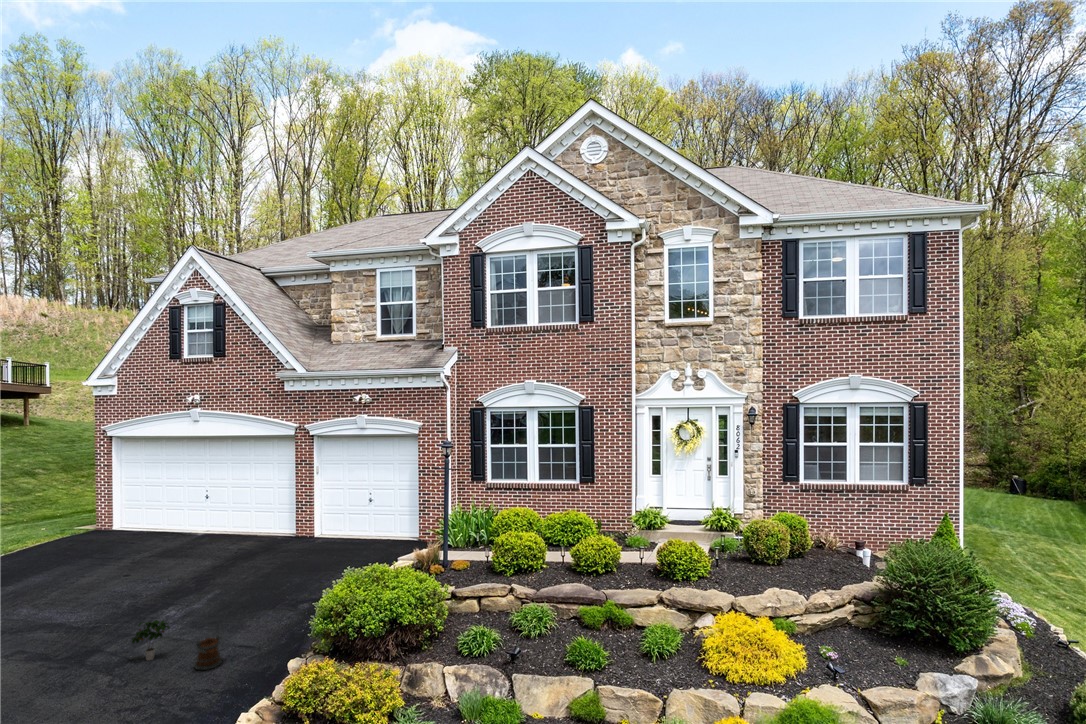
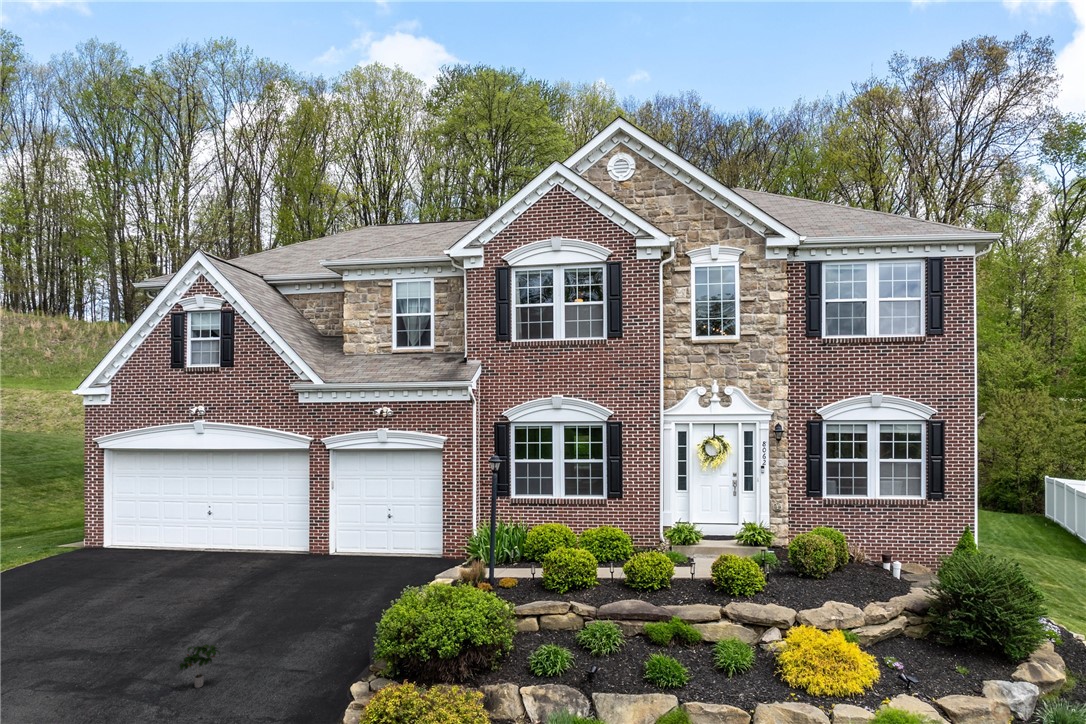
bucket: present [194,635,224,670] -> none [250,658,281,696]

